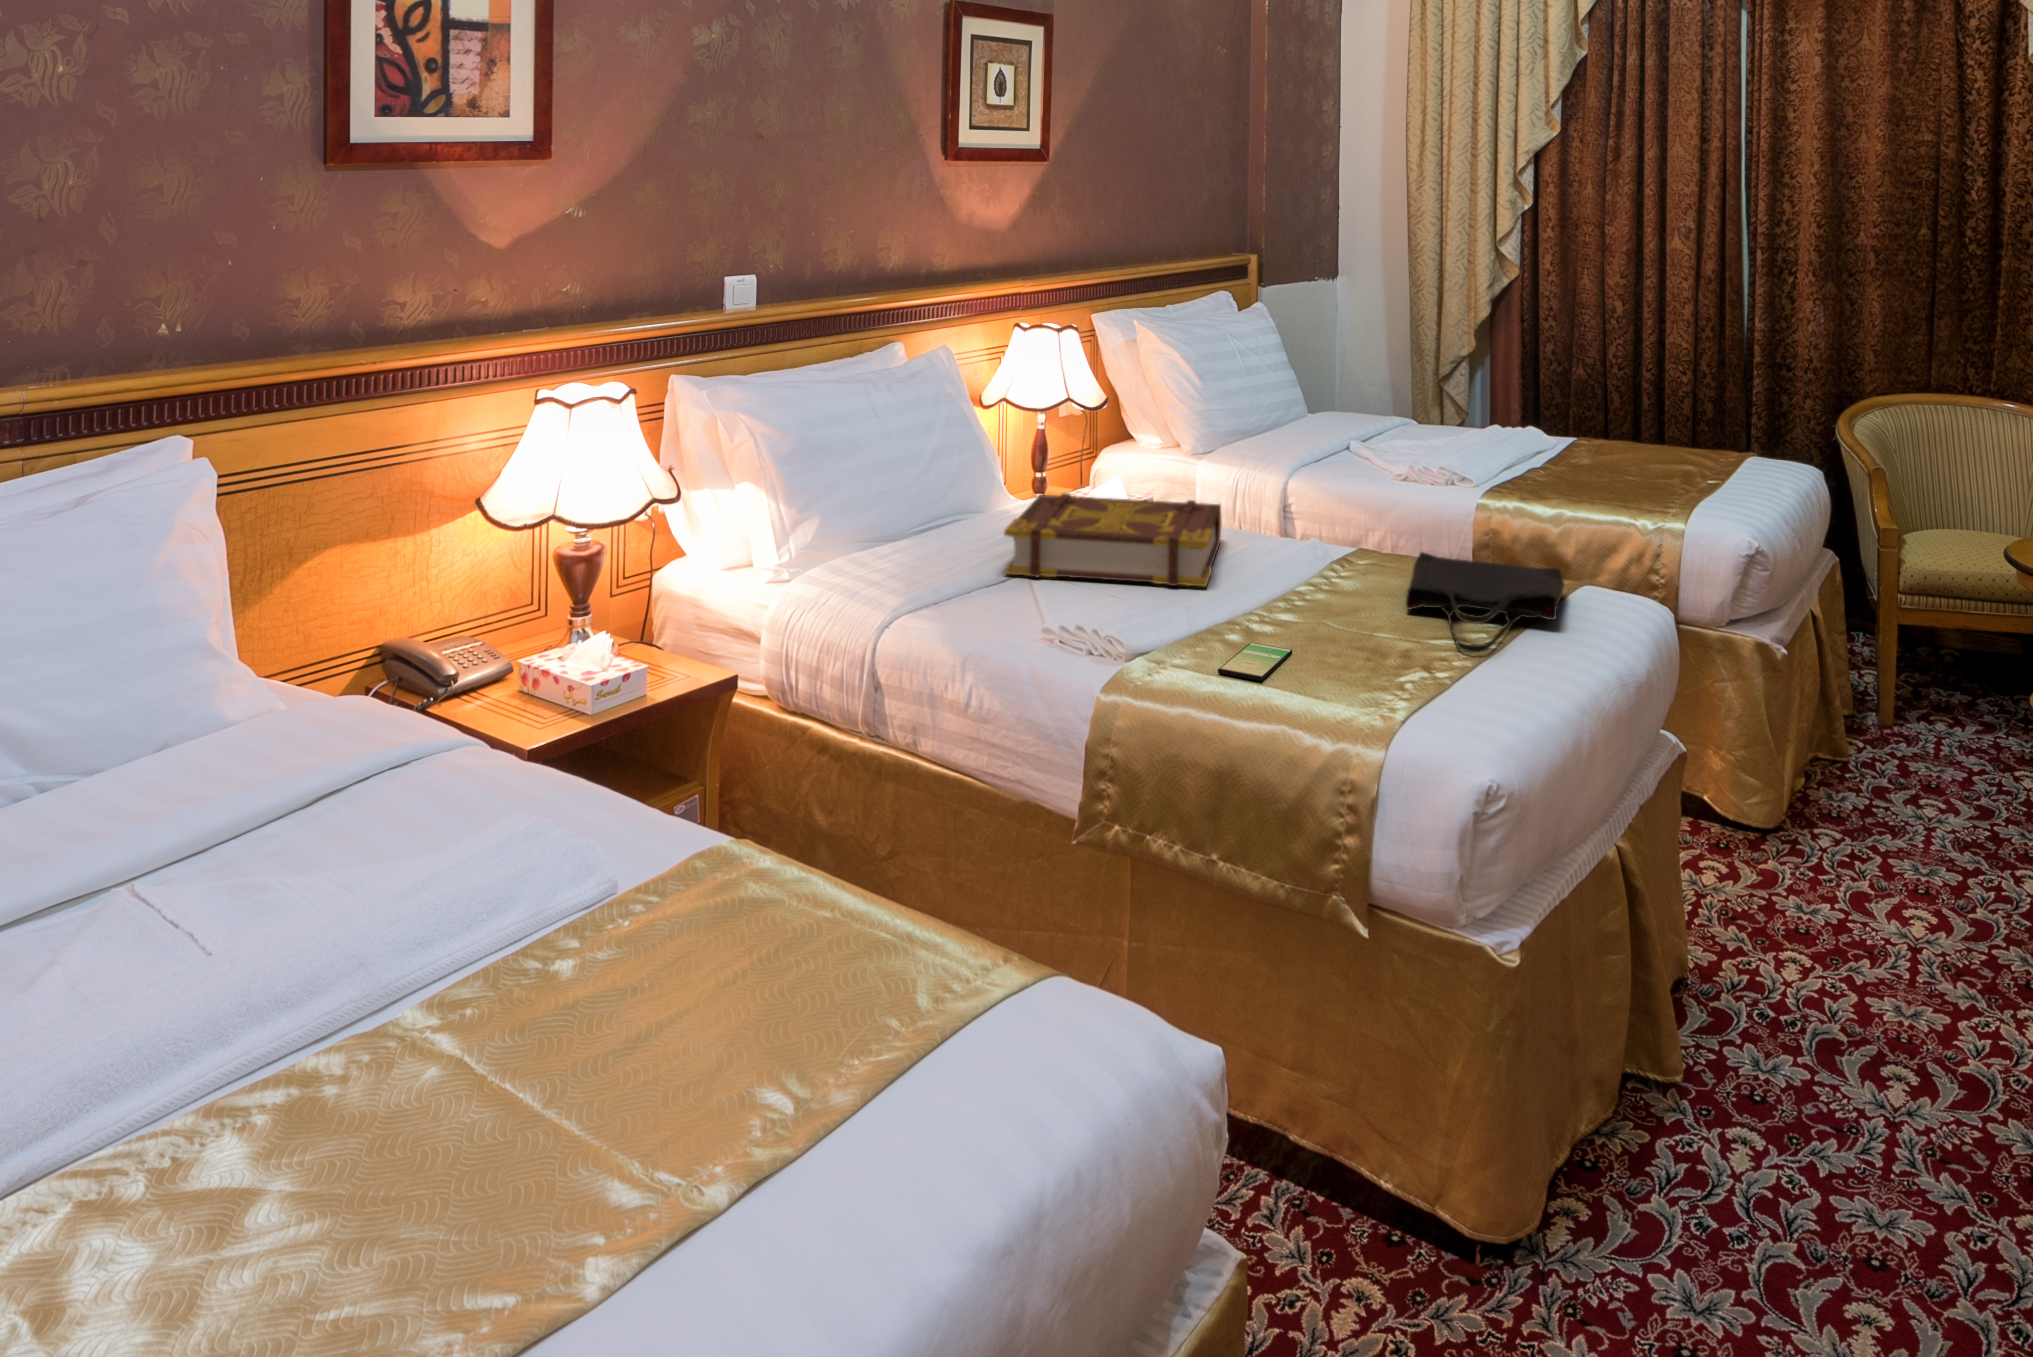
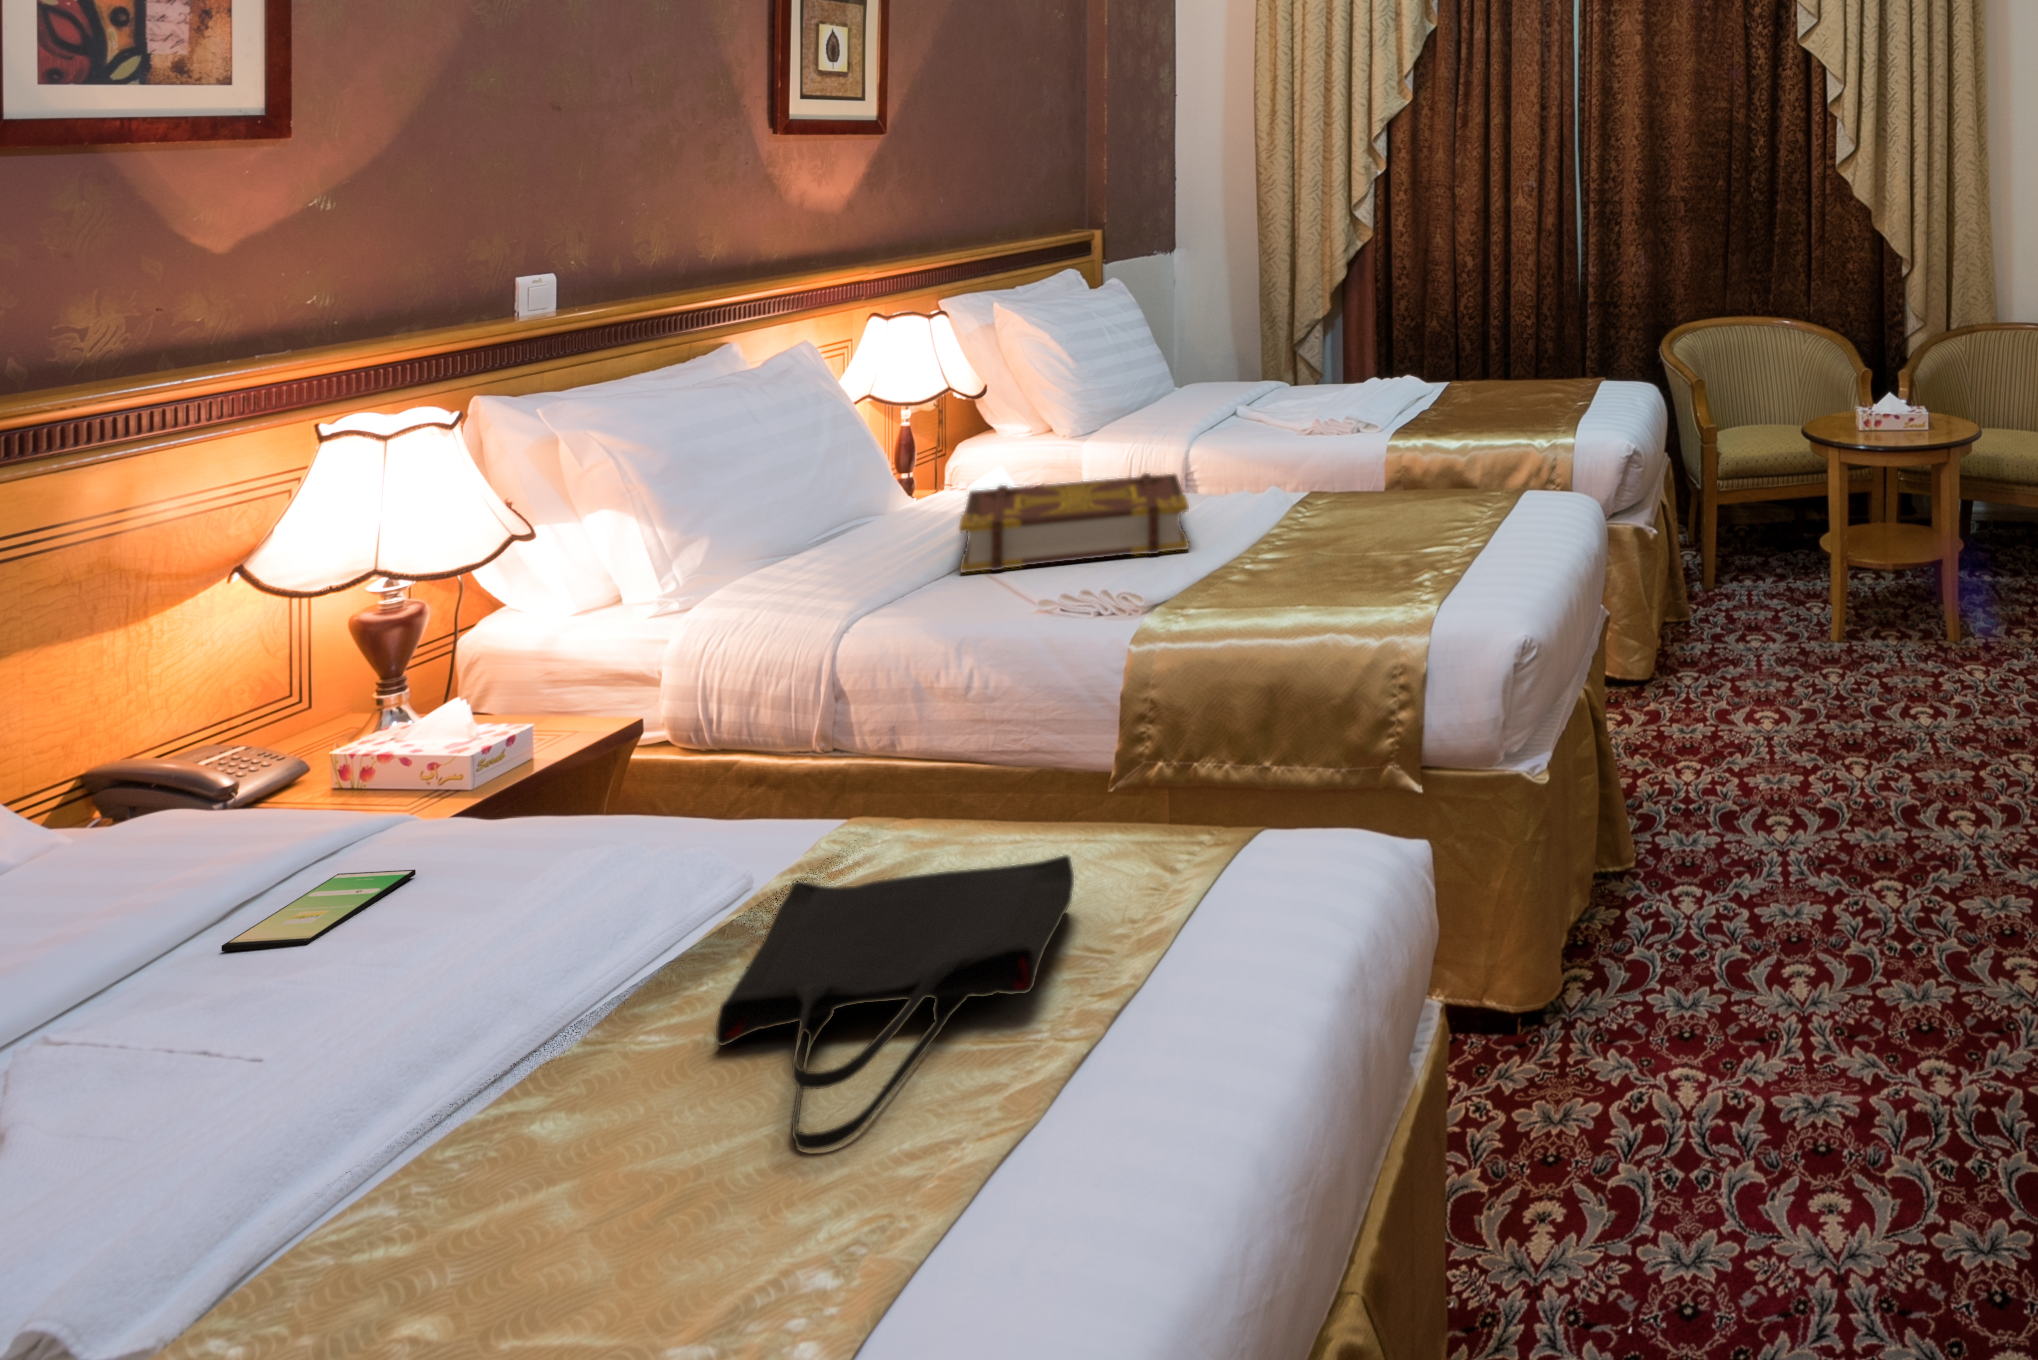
tote bag: present [1406,552,1564,653] -> present [716,855,1074,1150]
smartphone: present [1218,642,1292,681] -> present [221,870,416,951]

